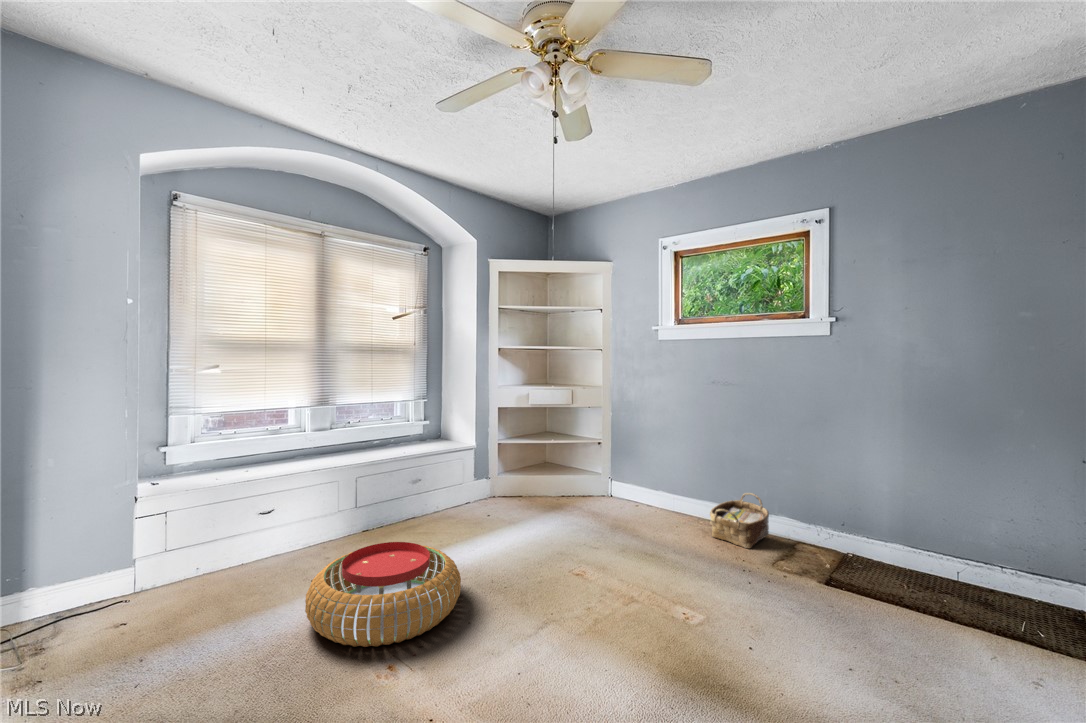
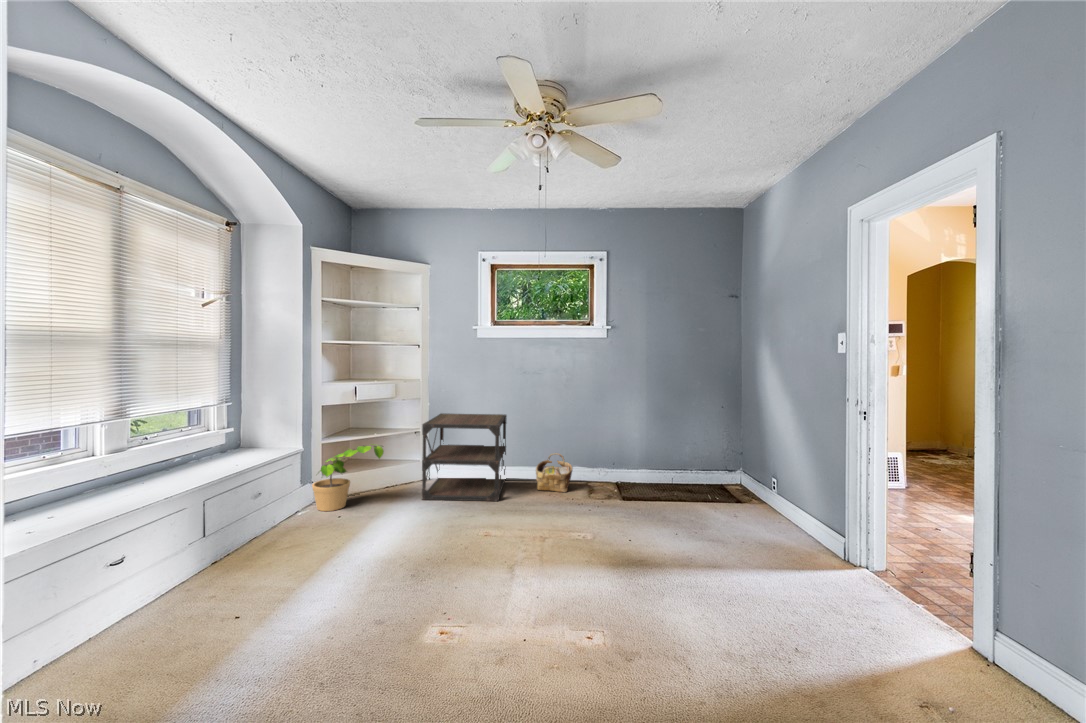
side table: none [573,426,690,538] -> present [422,413,507,501]
potted plant: none [475,448,537,508] -> present [312,444,384,511]
pouf: present [305,542,461,647] -> none [276,547,439,661]

